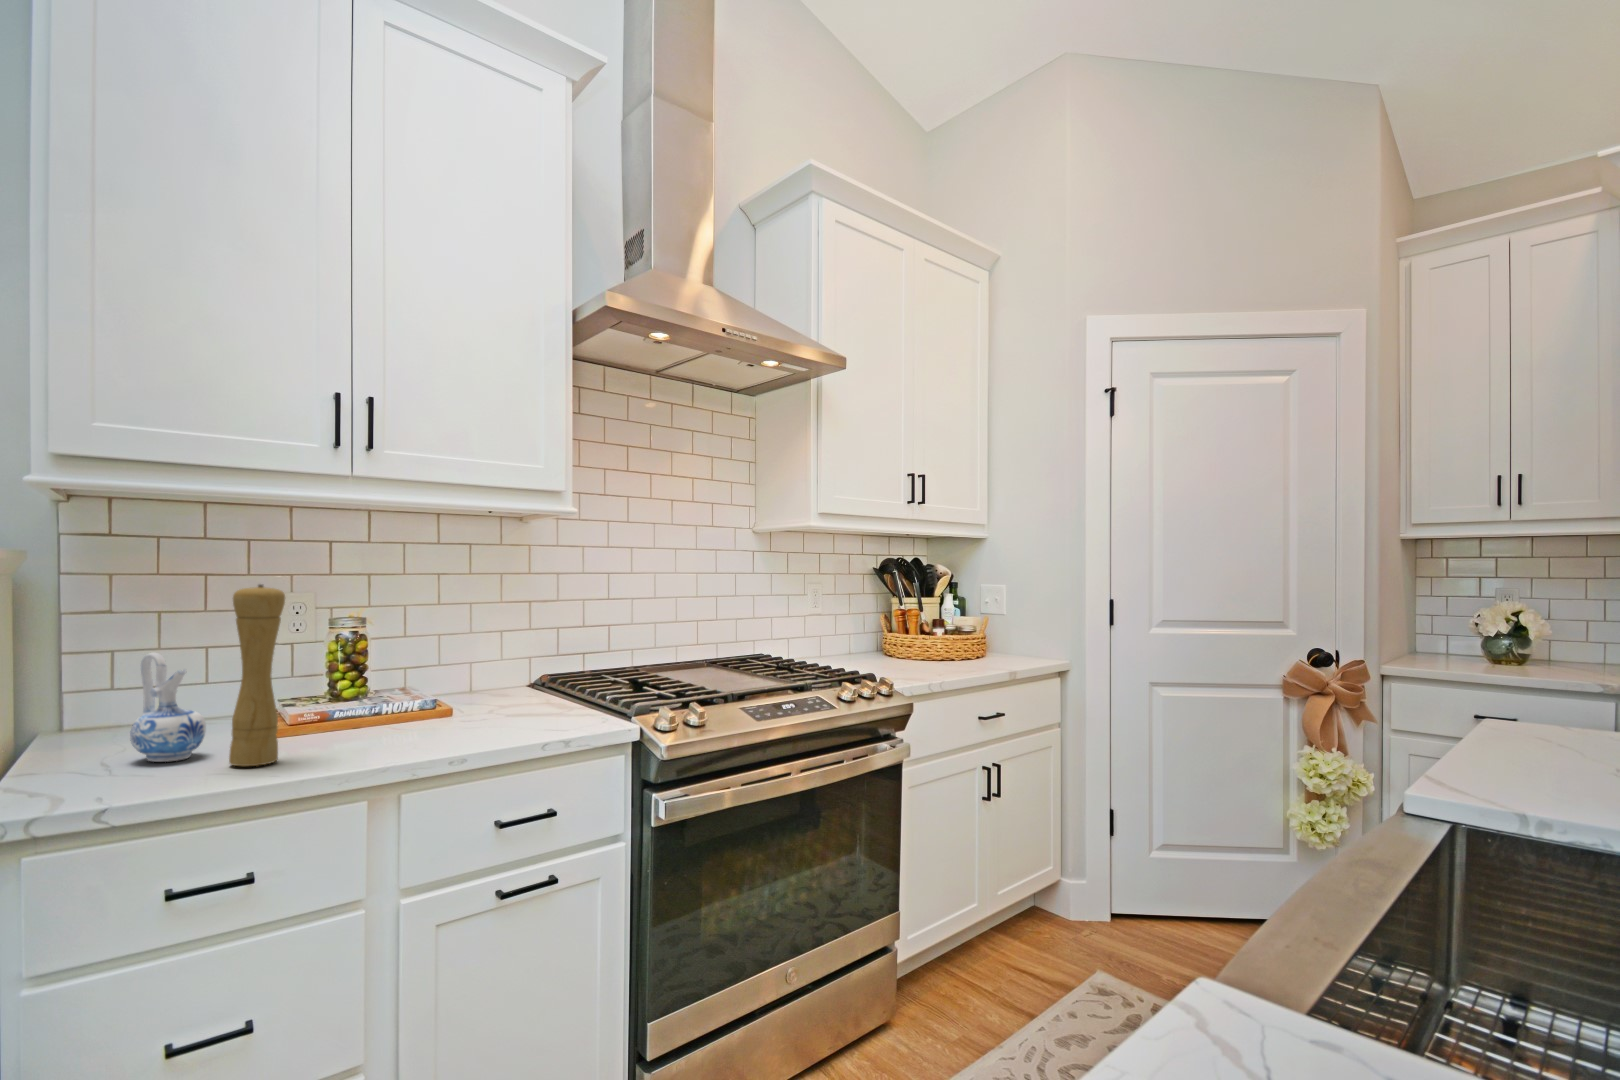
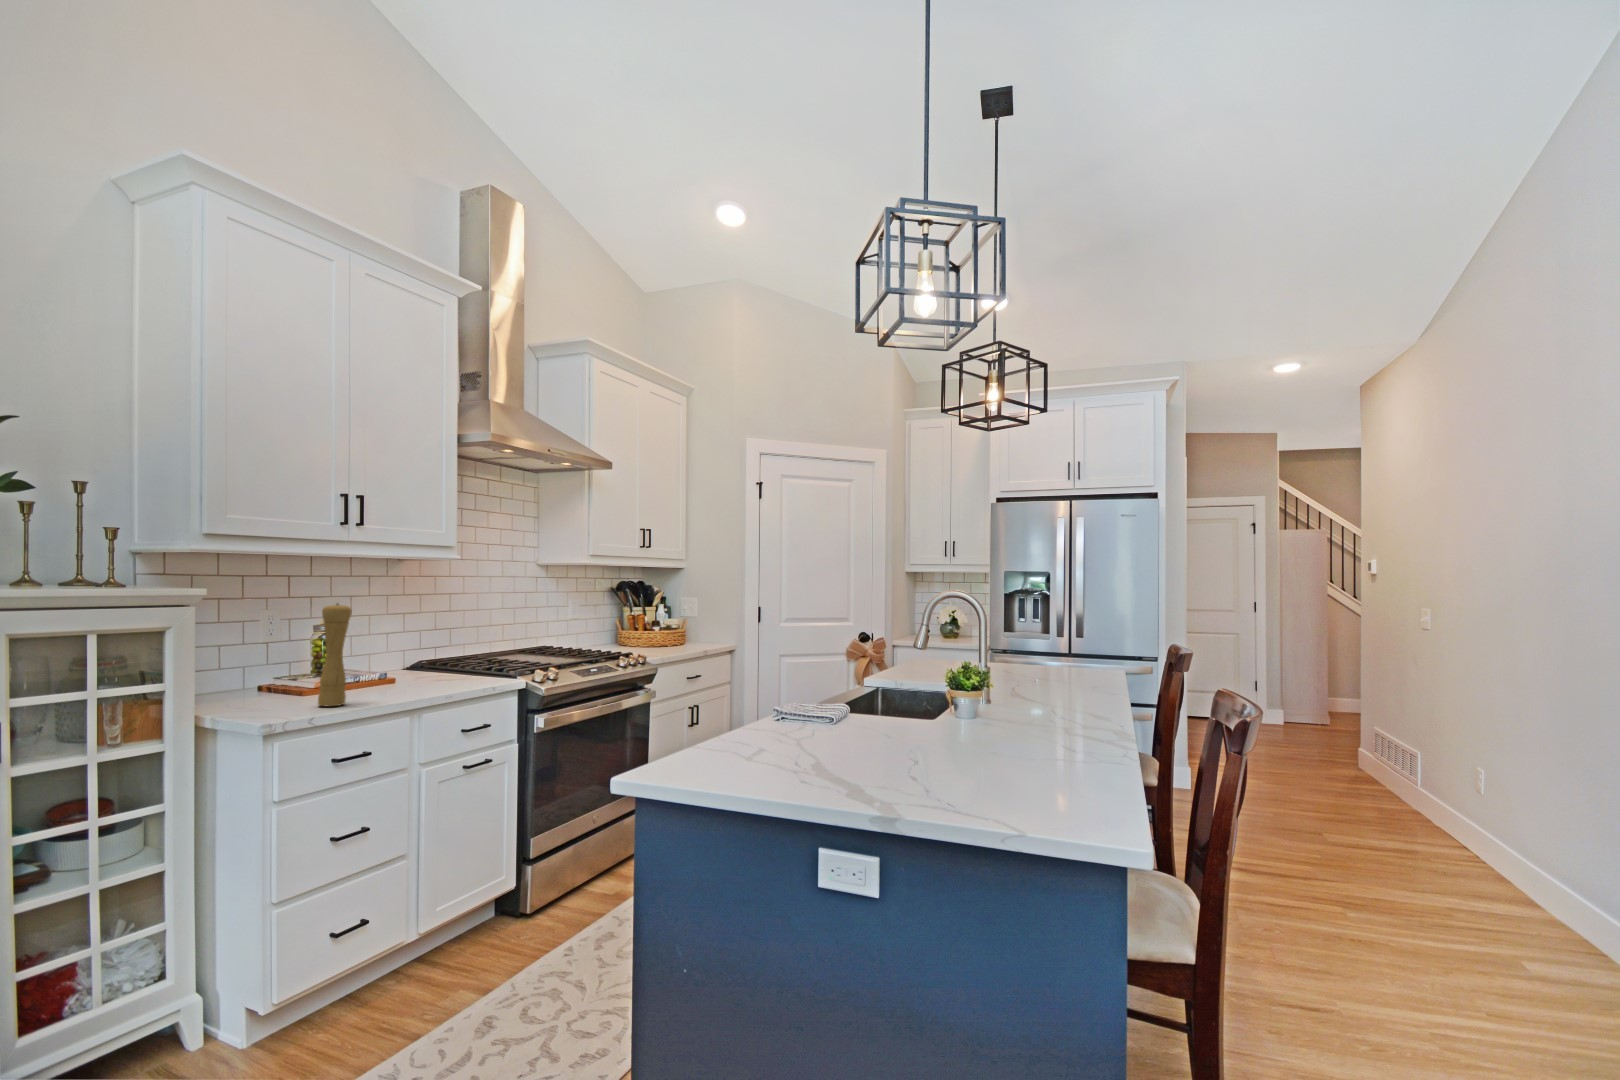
ceramic pitcher: present [130,653,206,762] -> none [245,644,290,708]

